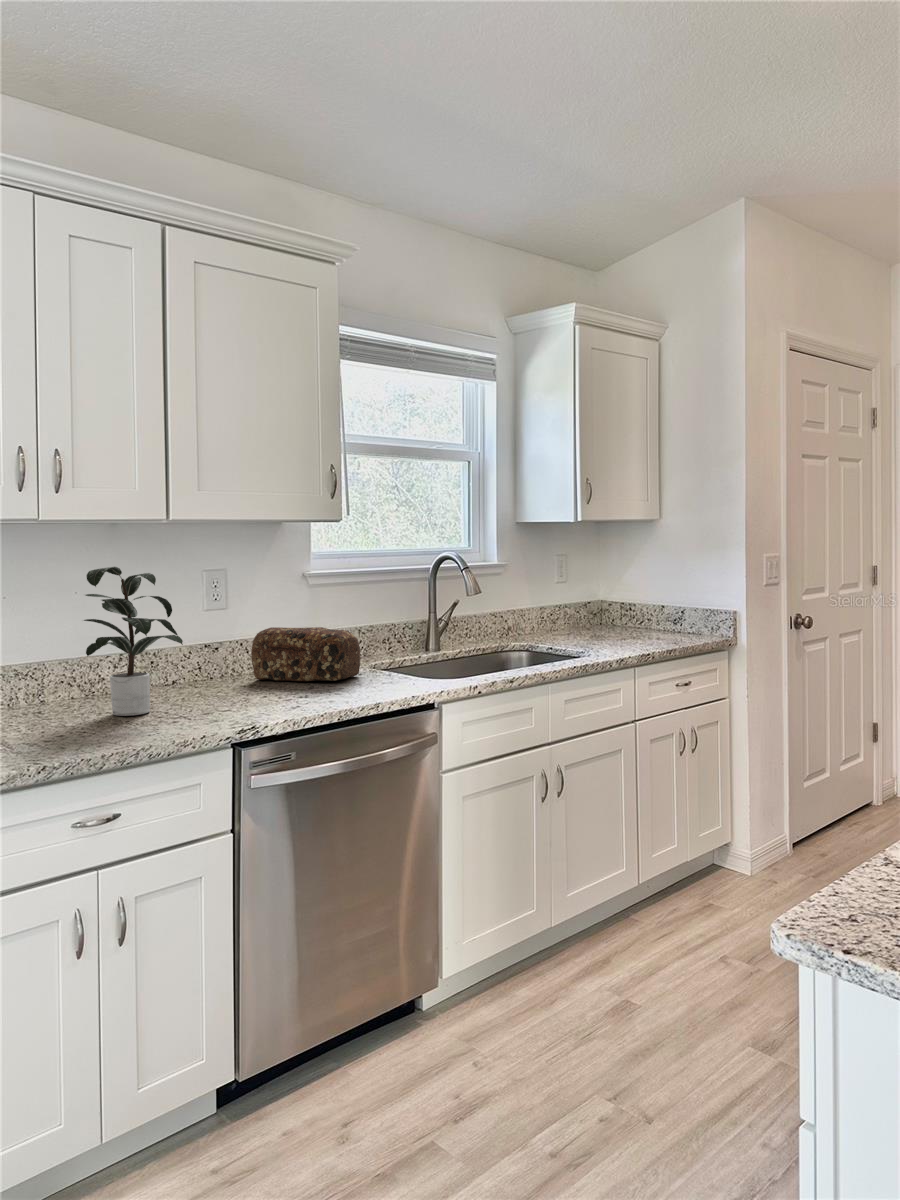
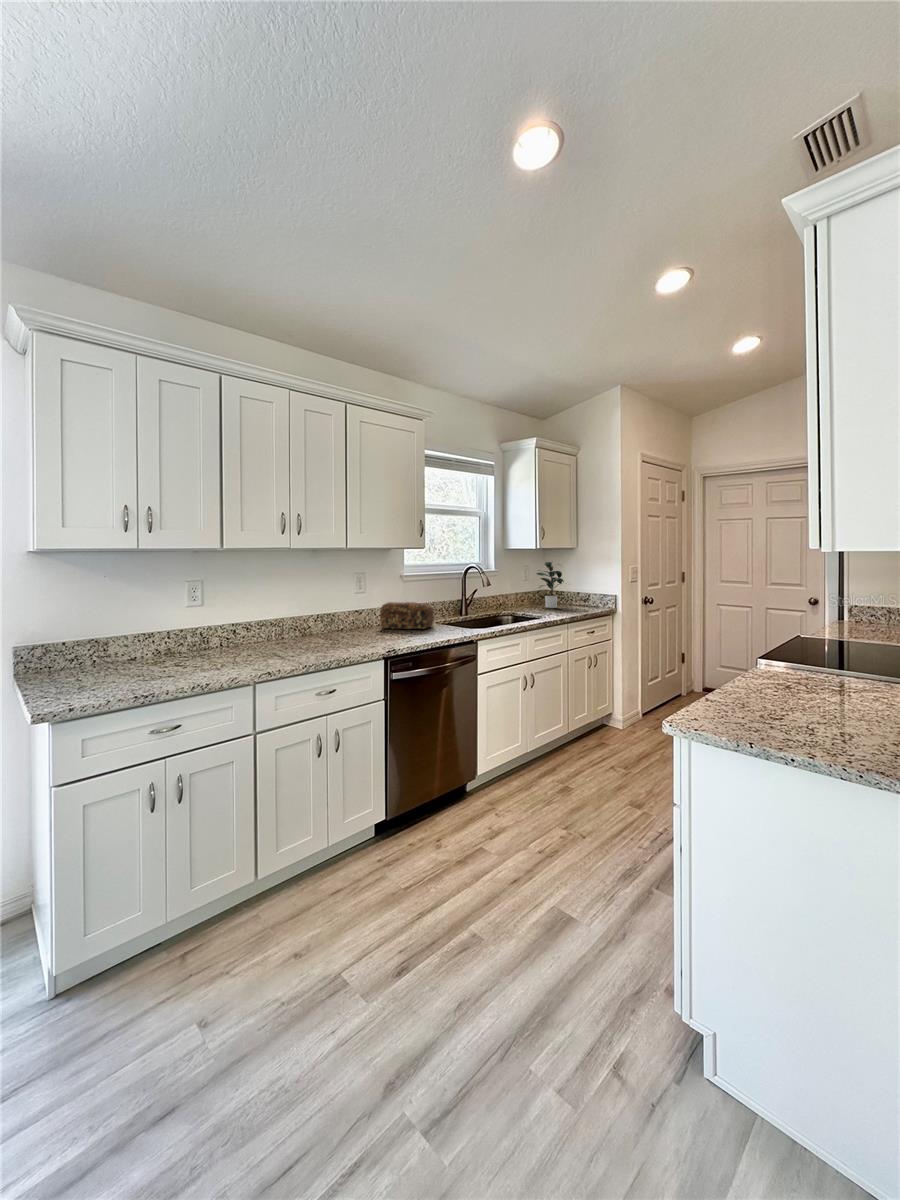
potted plant: present [84,567,183,716] -> present [536,562,564,608]

